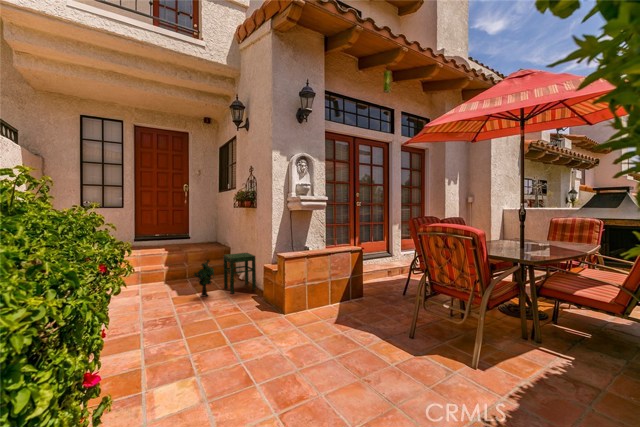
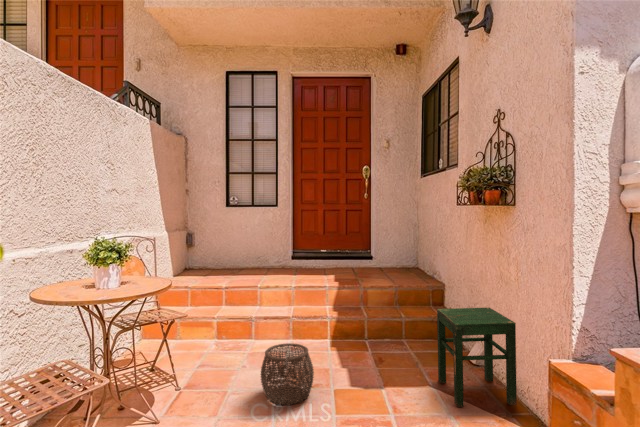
decorative plant: present [194,260,214,297] -> none [374,320,422,401]
woven basket: none [128,278,160,308] -> present [261,343,314,405]

